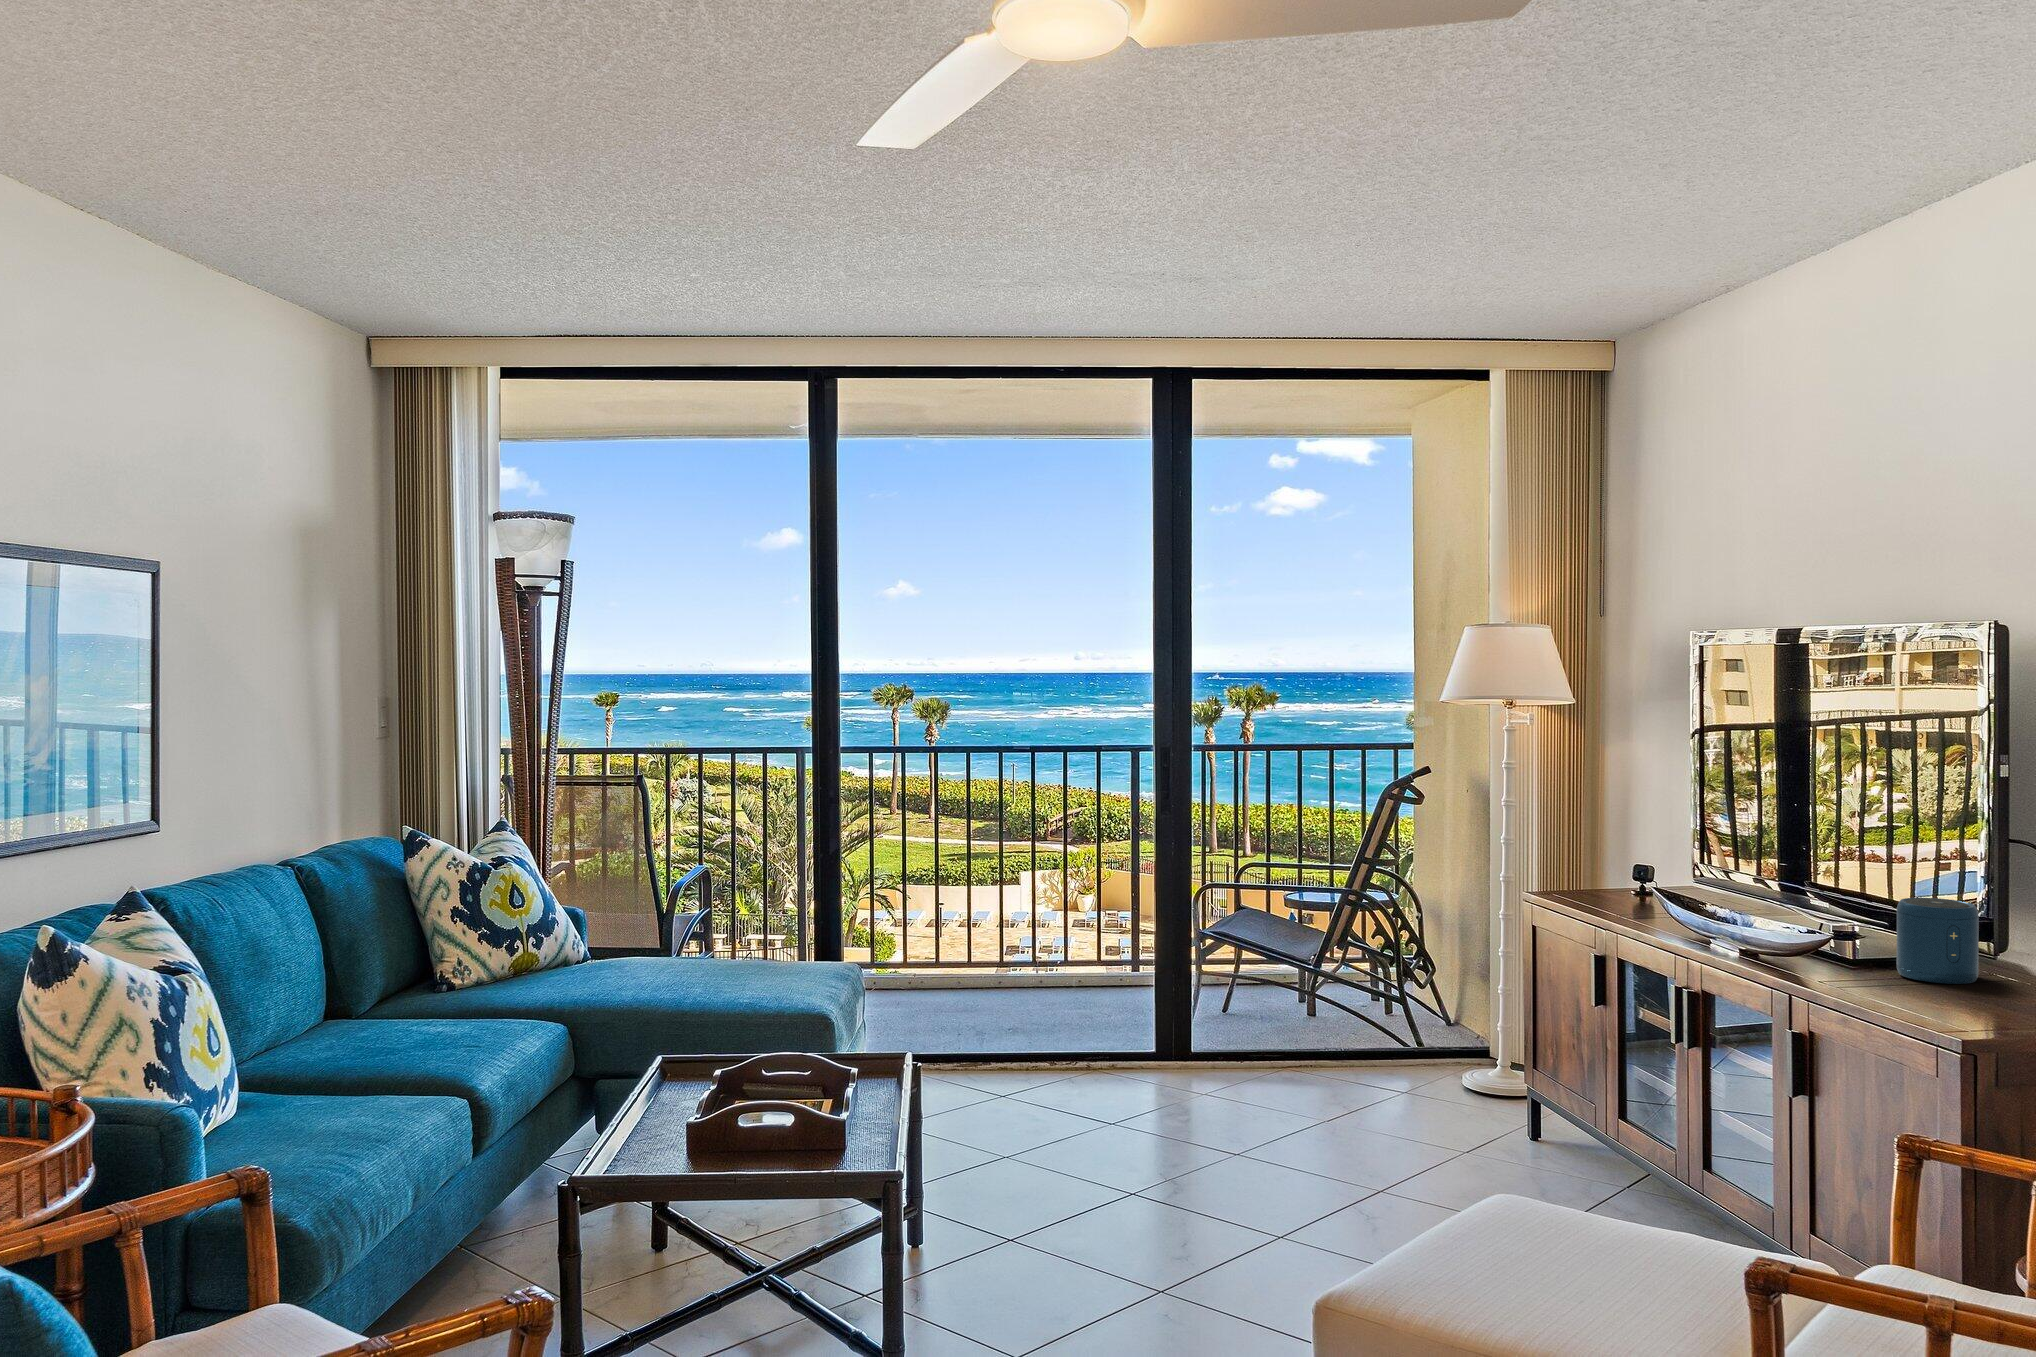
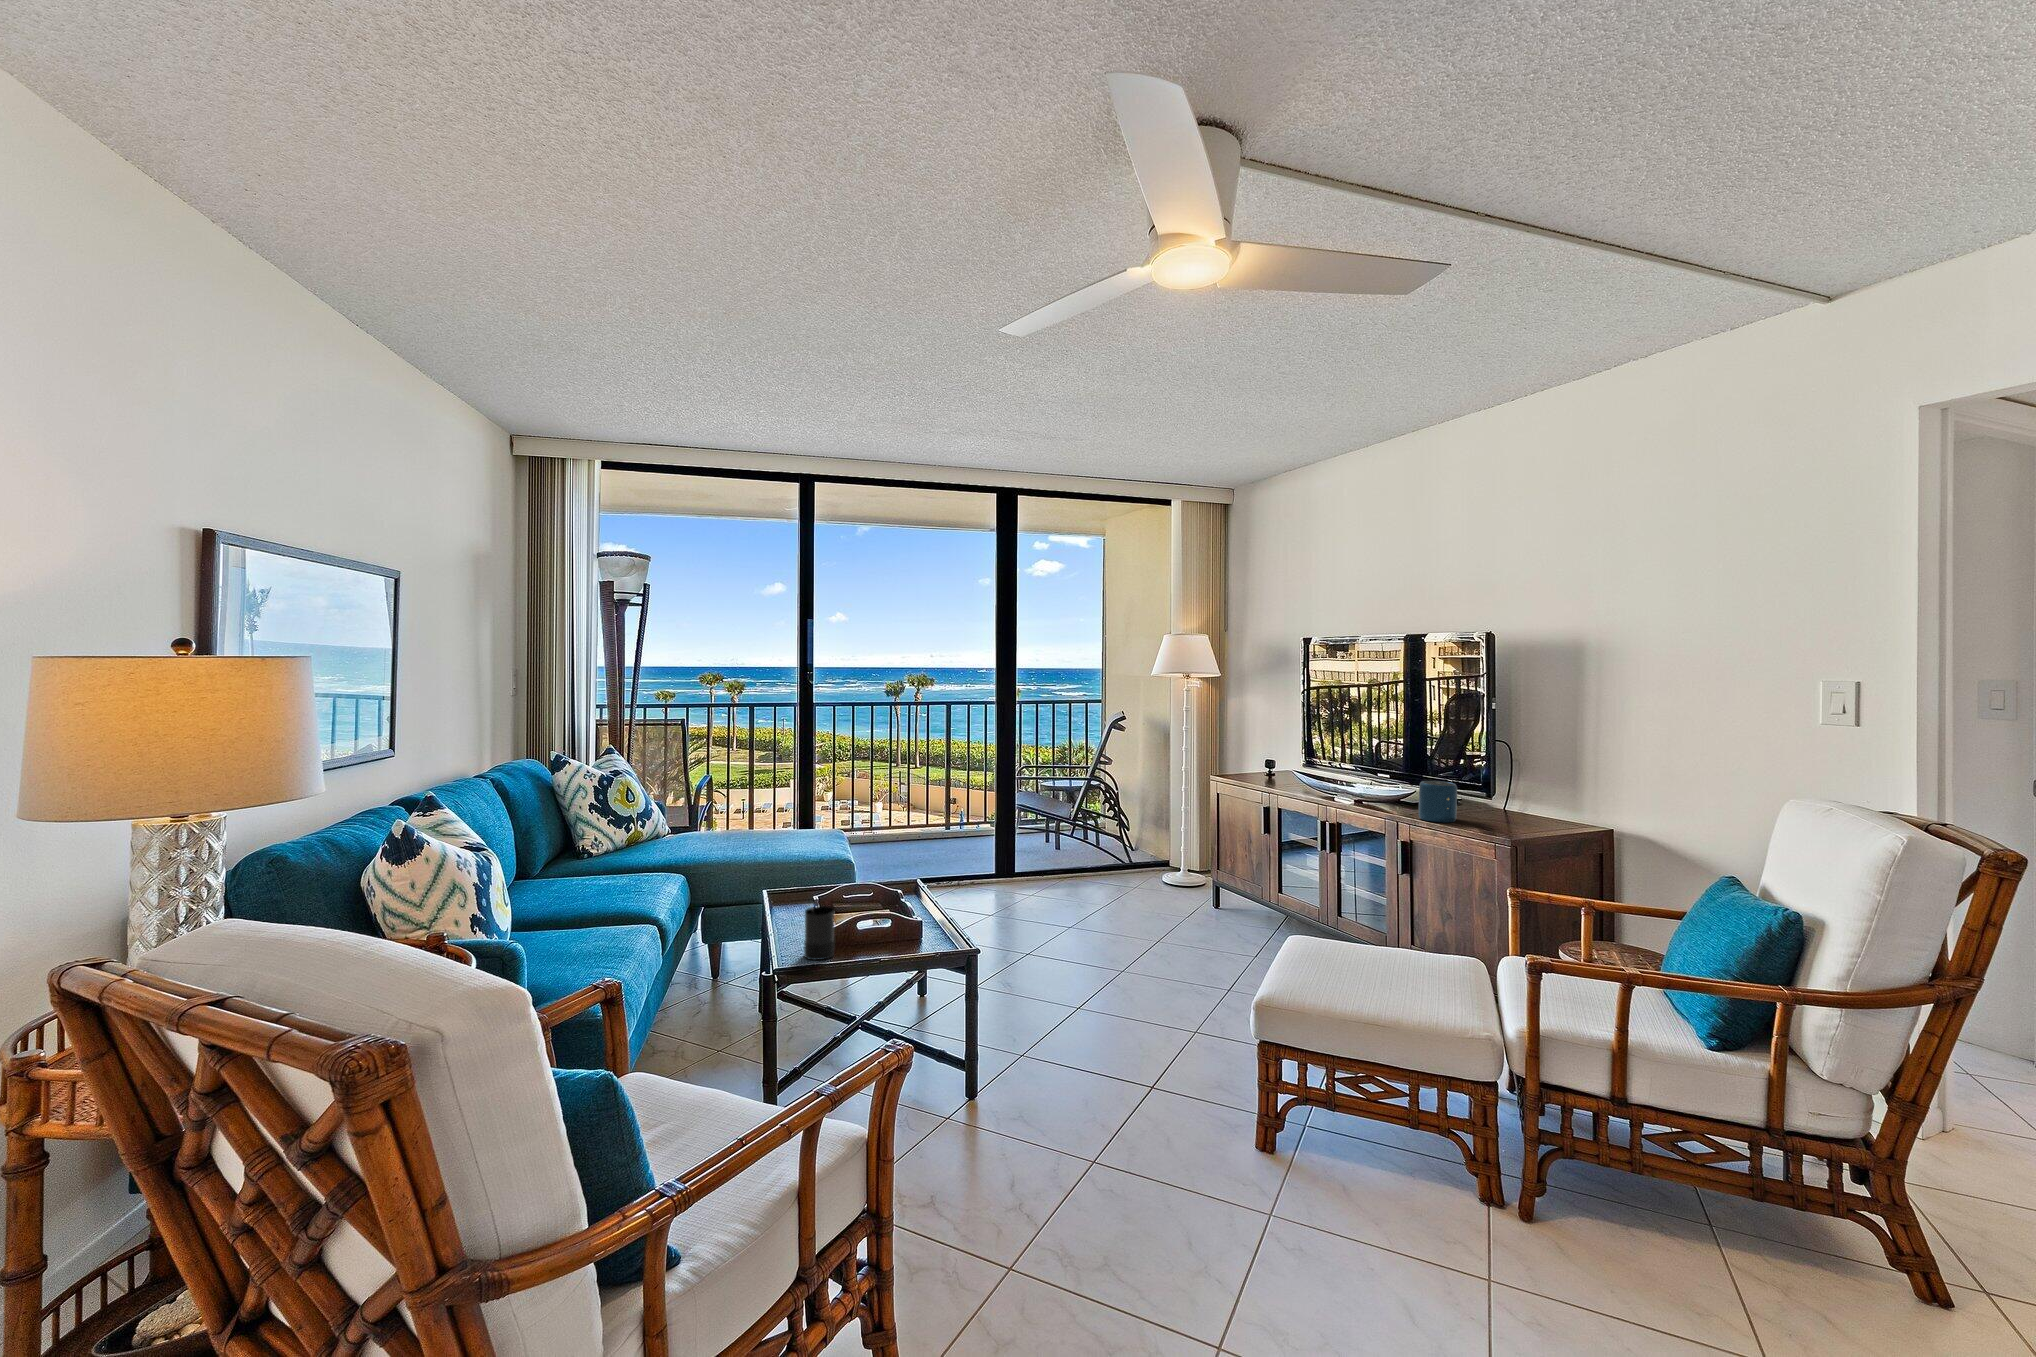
candle: none [644,1078,694,1174] -> present [804,906,835,960]

